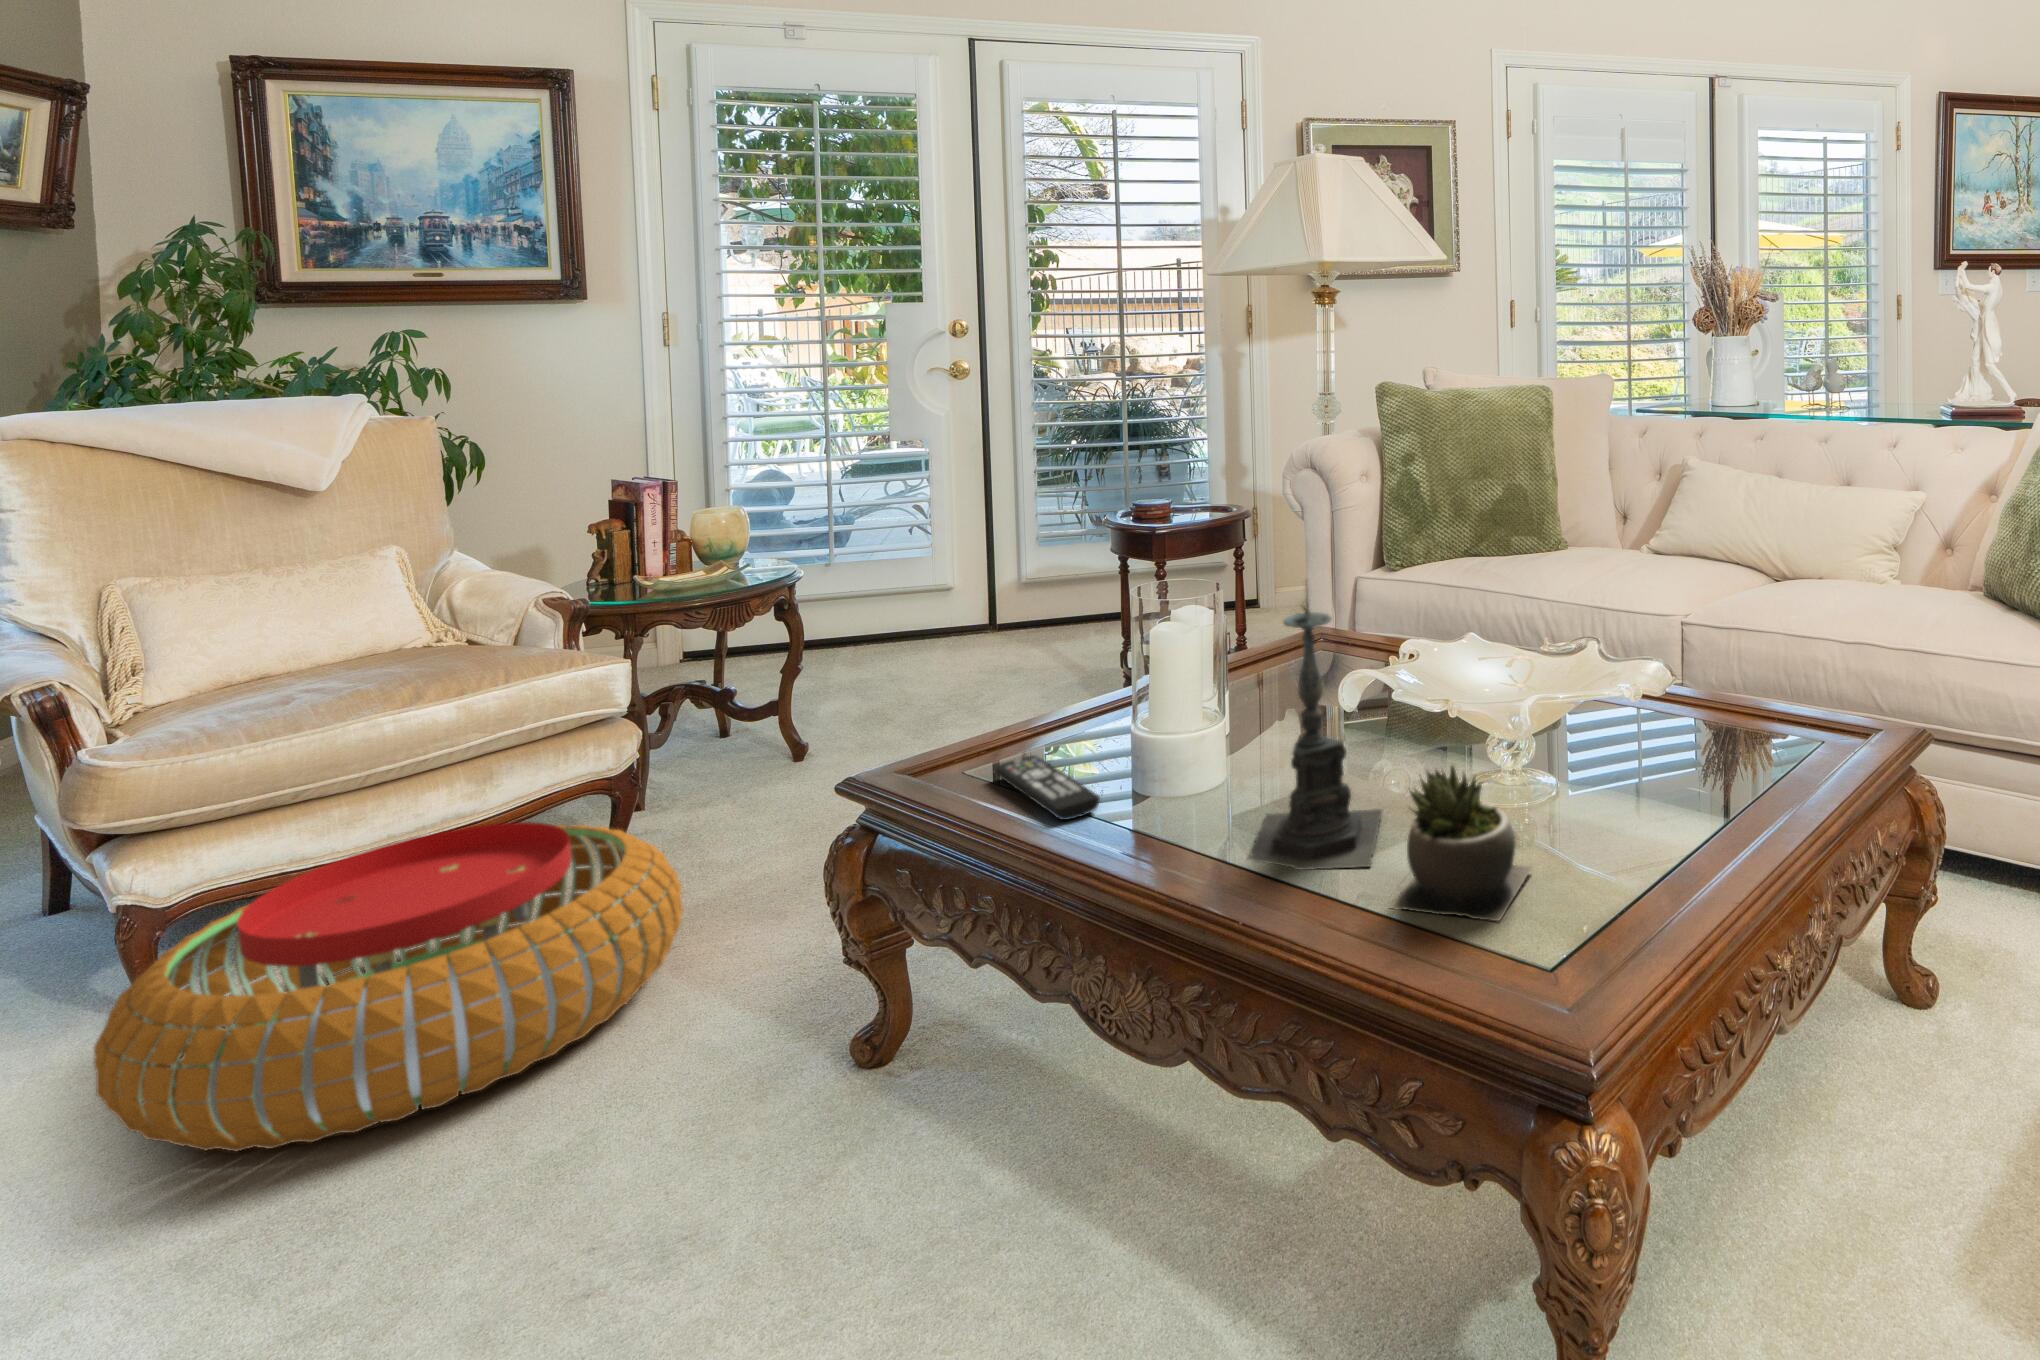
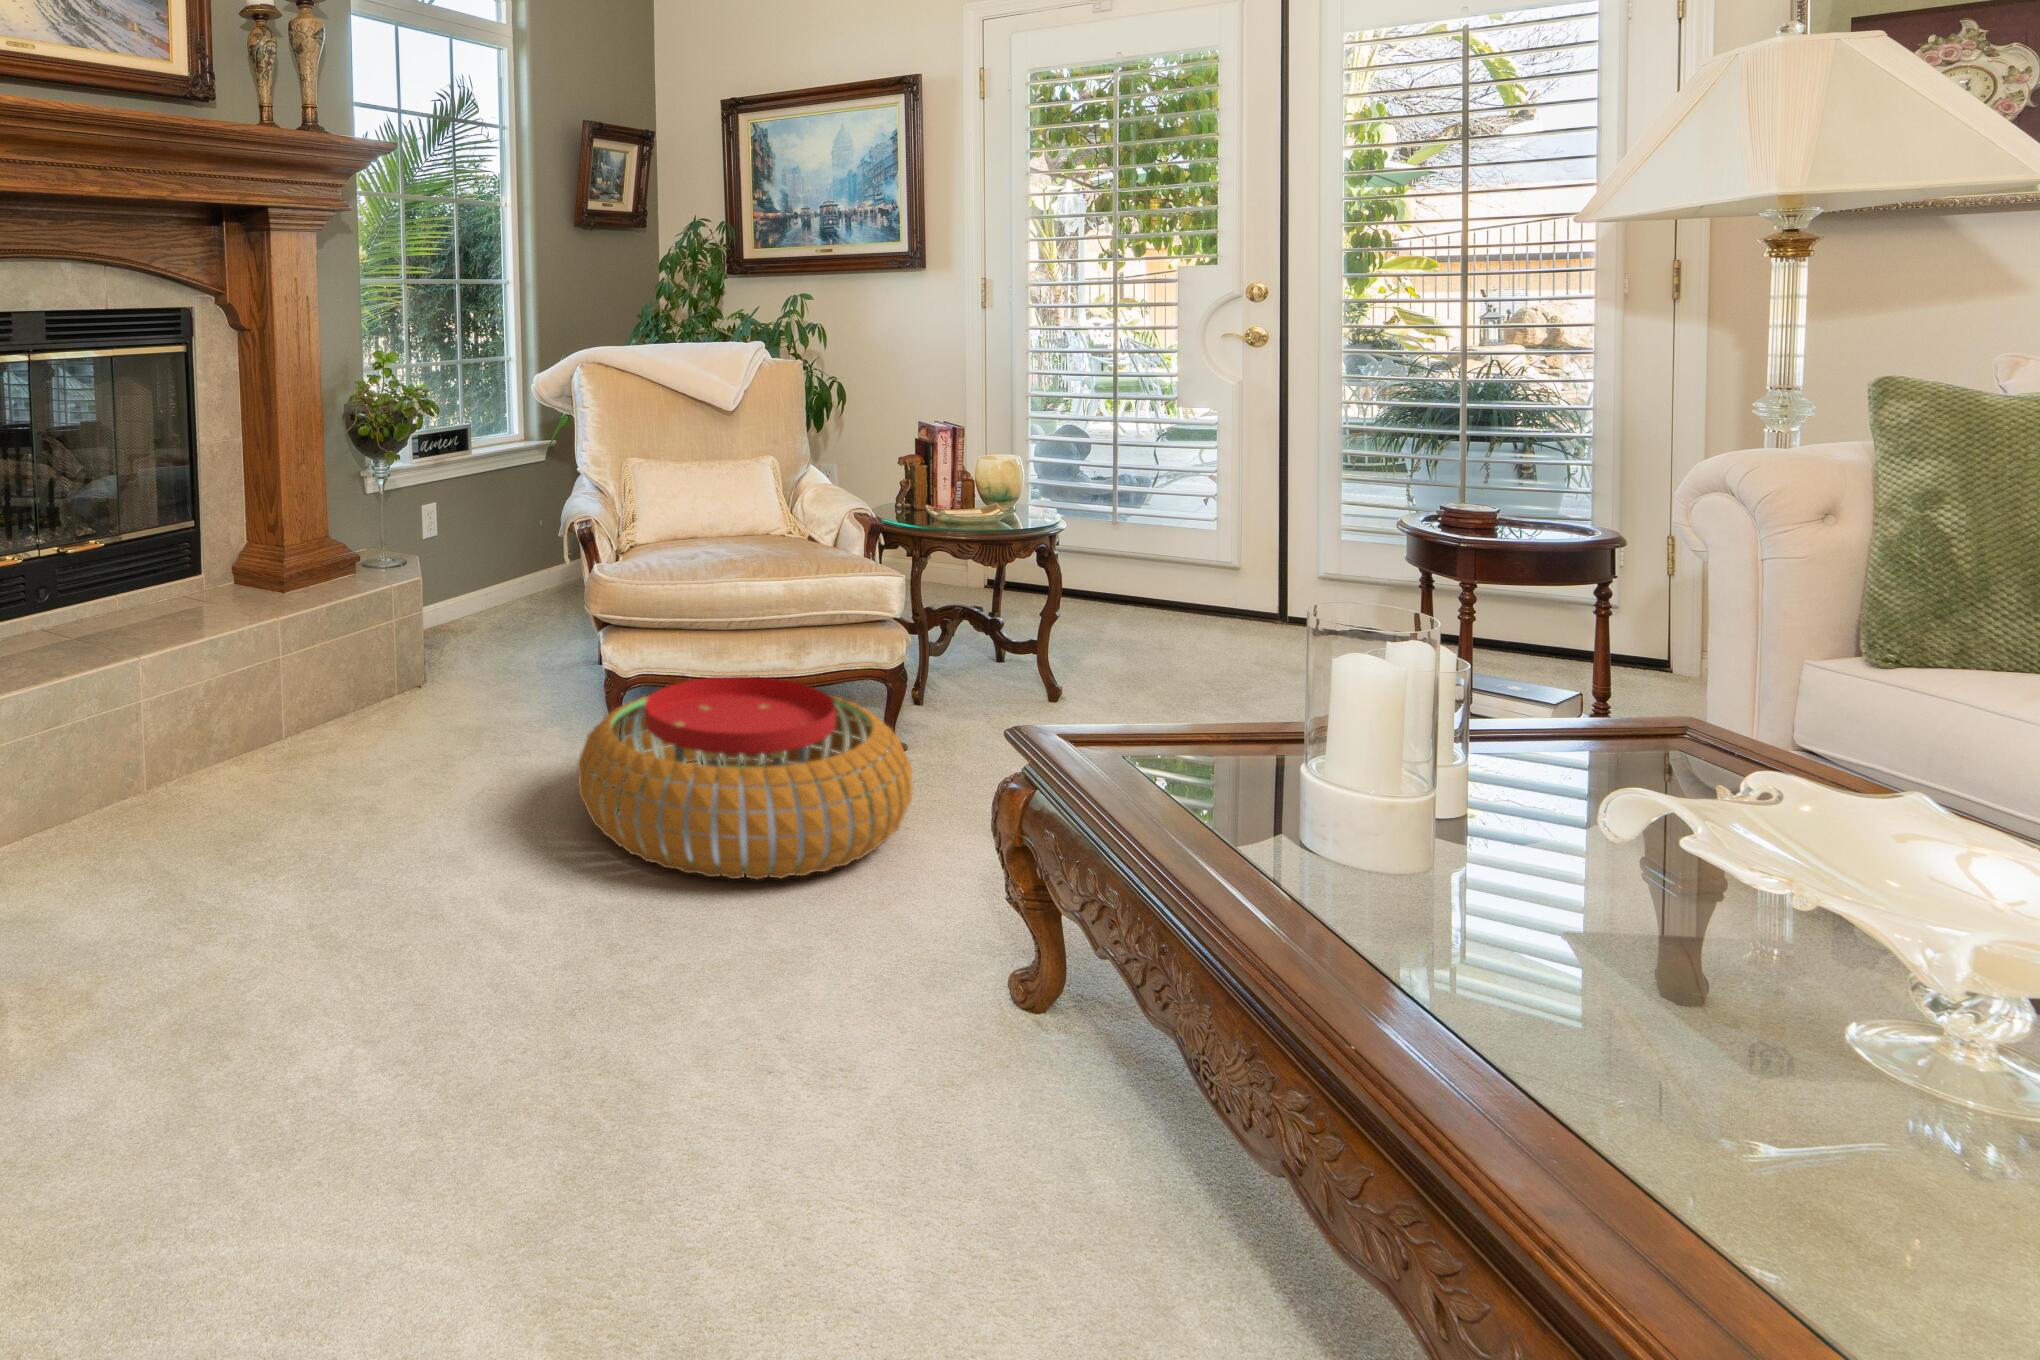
candle holder: present [1248,601,1382,870] -> none [1389,630,1661,1052]
remote control: present [995,755,1100,820] -> none [1153,755,1248,839]
succulent plant: present [1389,765,1531,921] -> none [1593,950,1927,1233]

